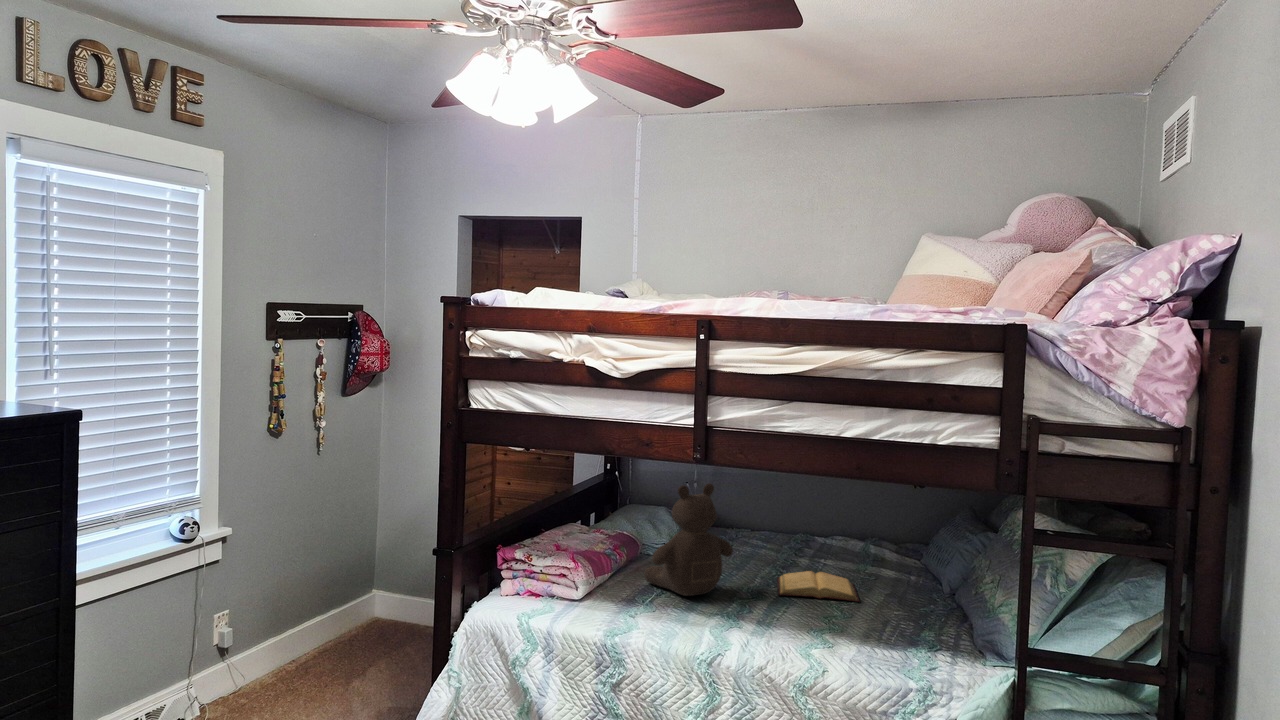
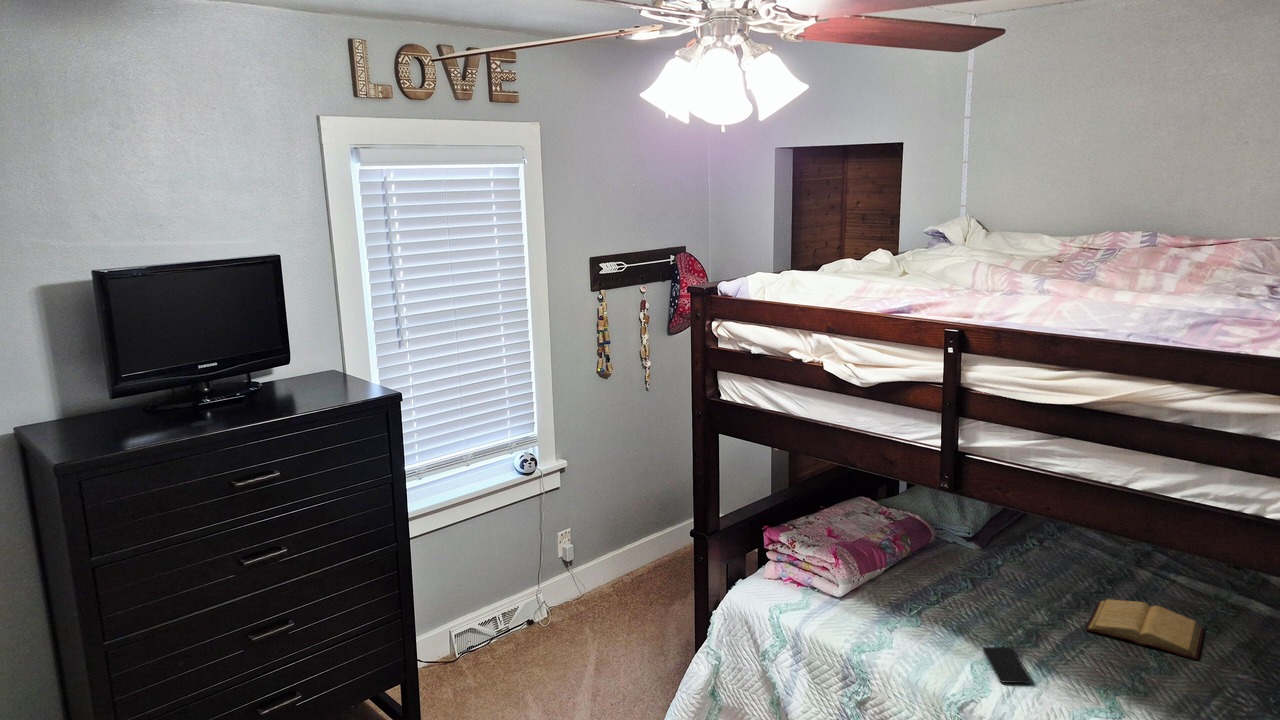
teddy bear: present [644,483,733,596] -> none [923,491,1031,614]
smartphone: none [713,613,760,635] -> present [983,647,1031,683]

